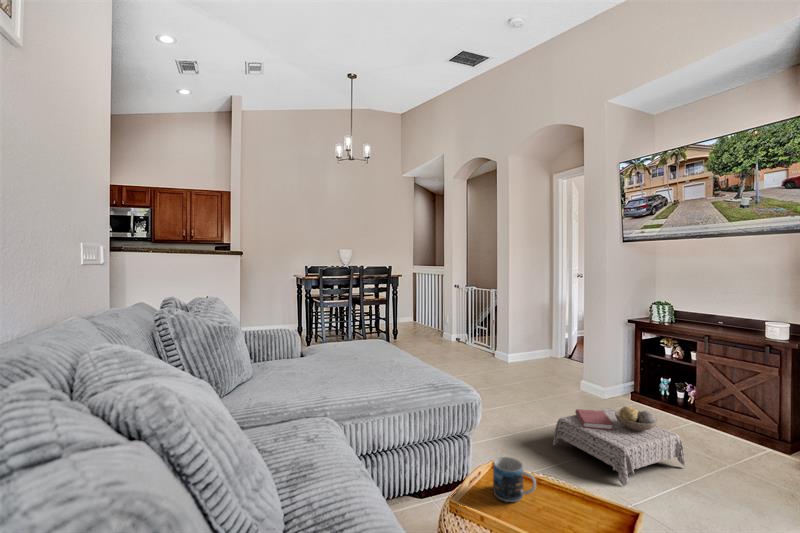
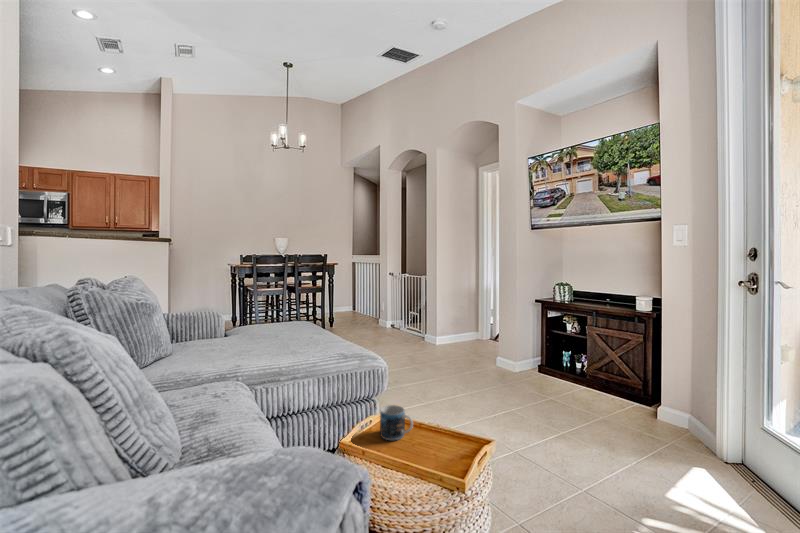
ottoman: present [553,406,685,486] -> none [459,372,565,438]

